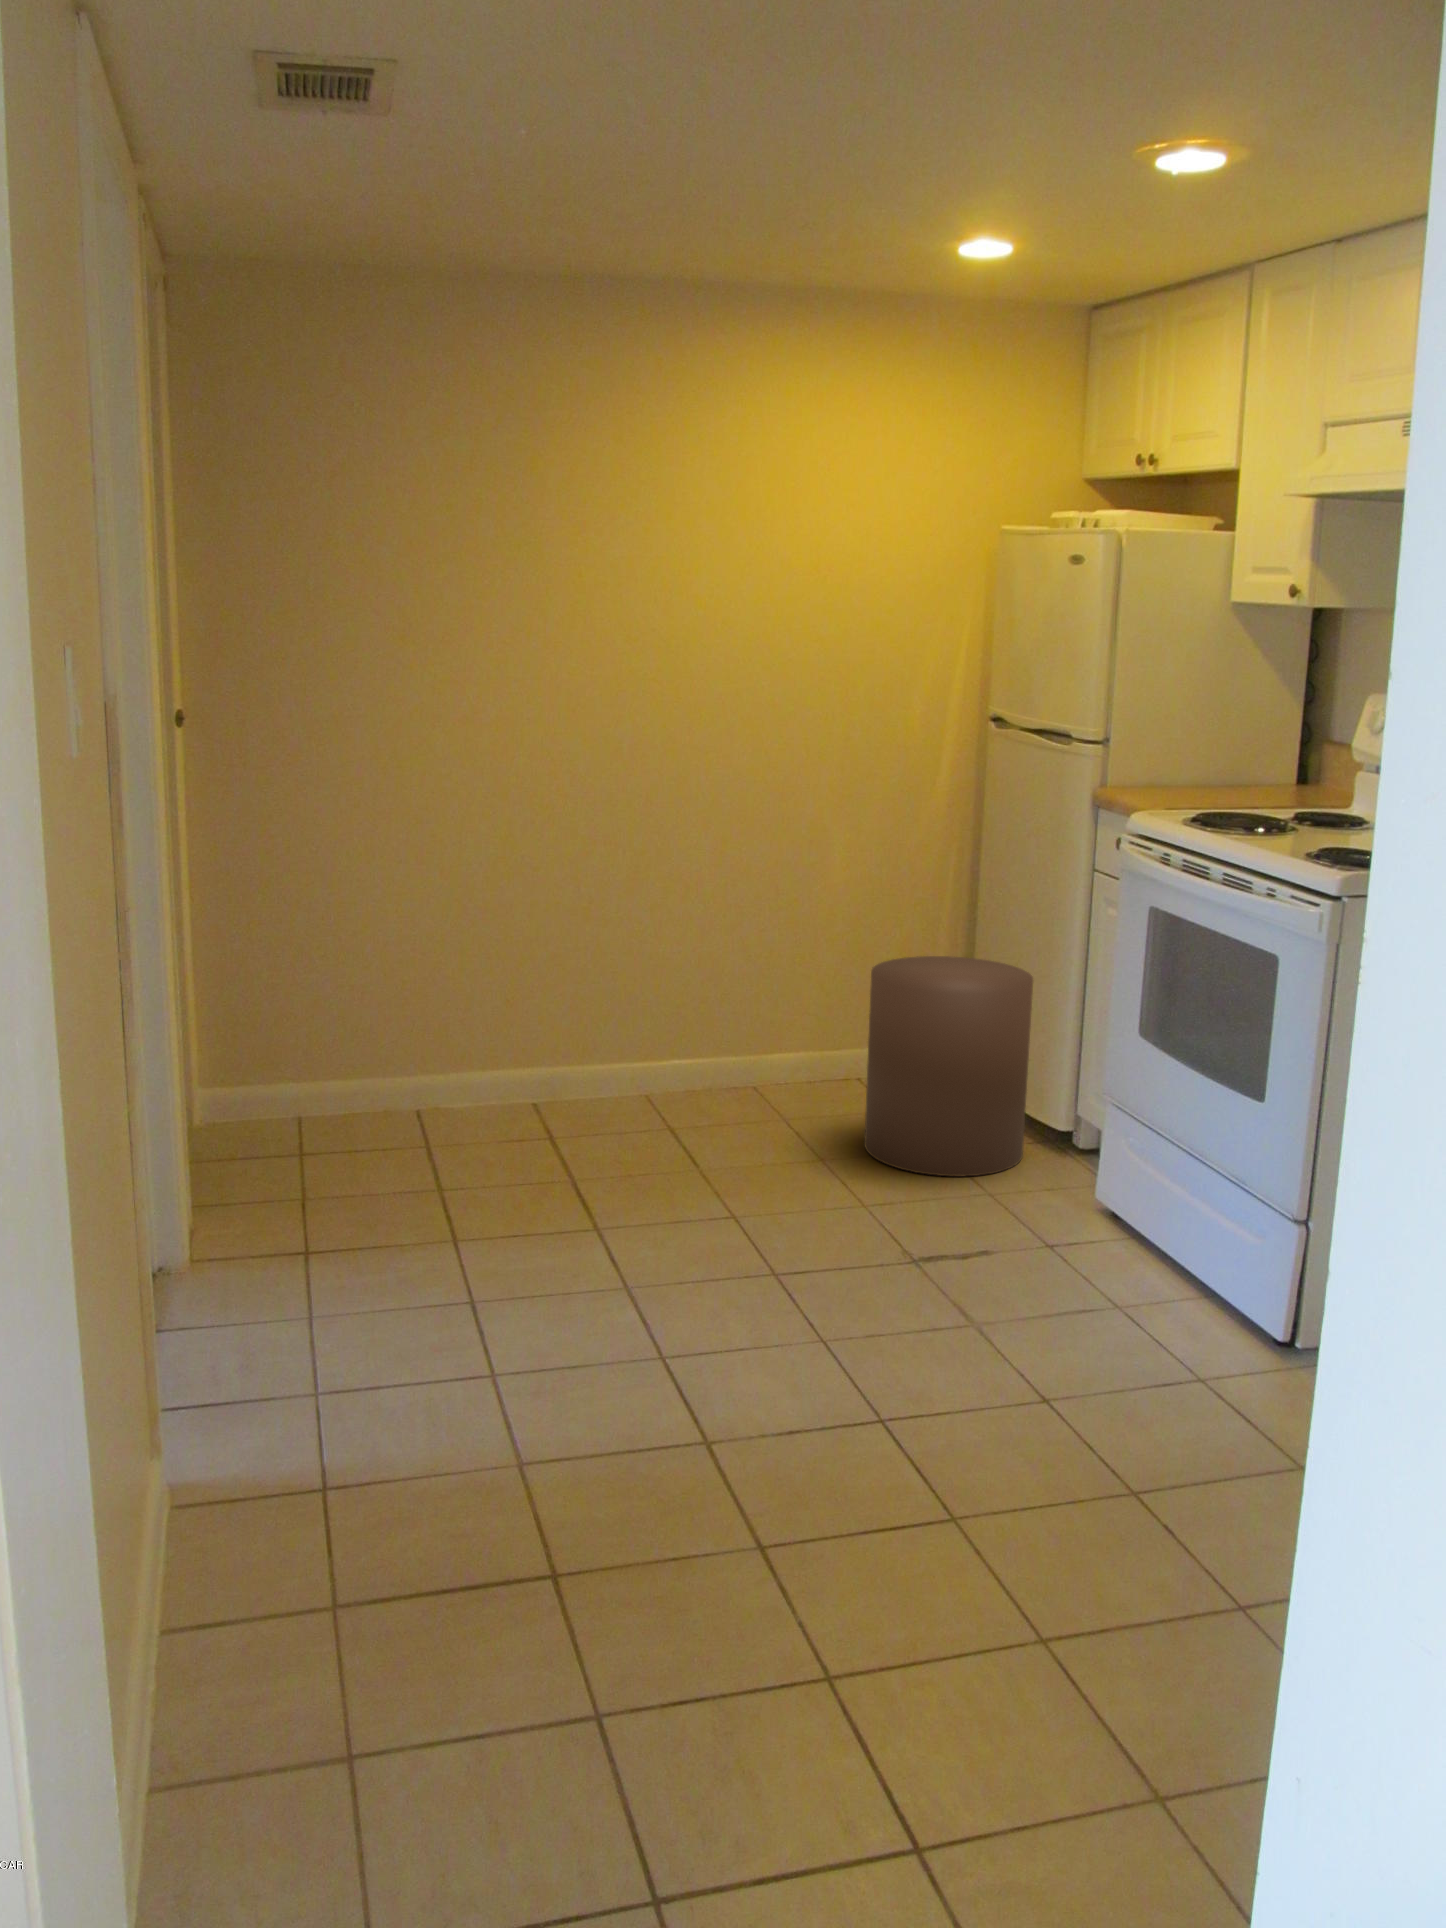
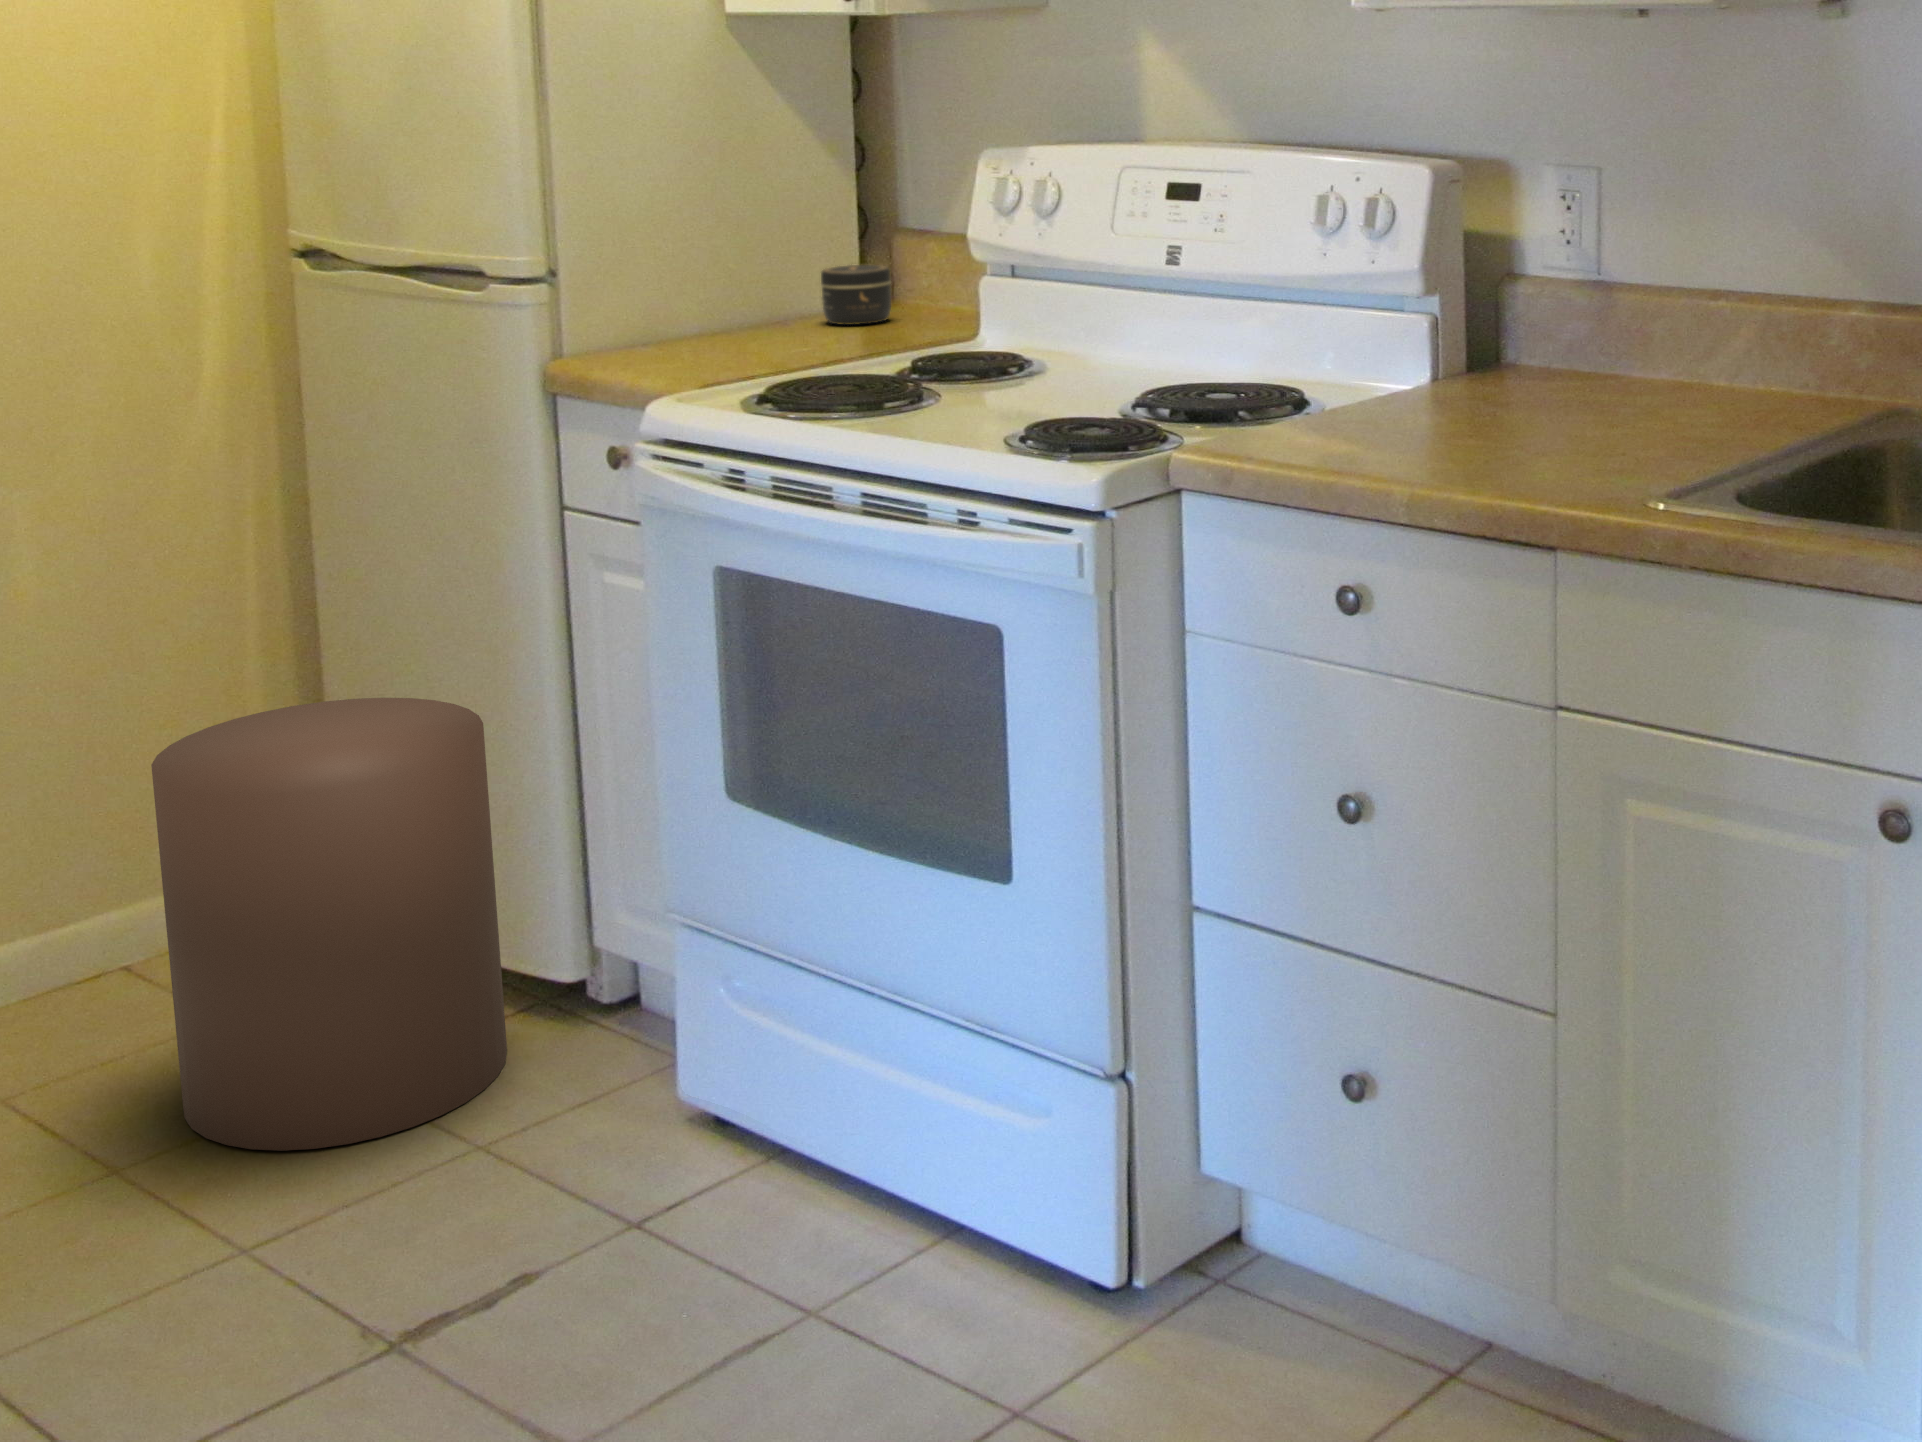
jar: none [1268,758,1313,794] -> present [821,265,891,325]

